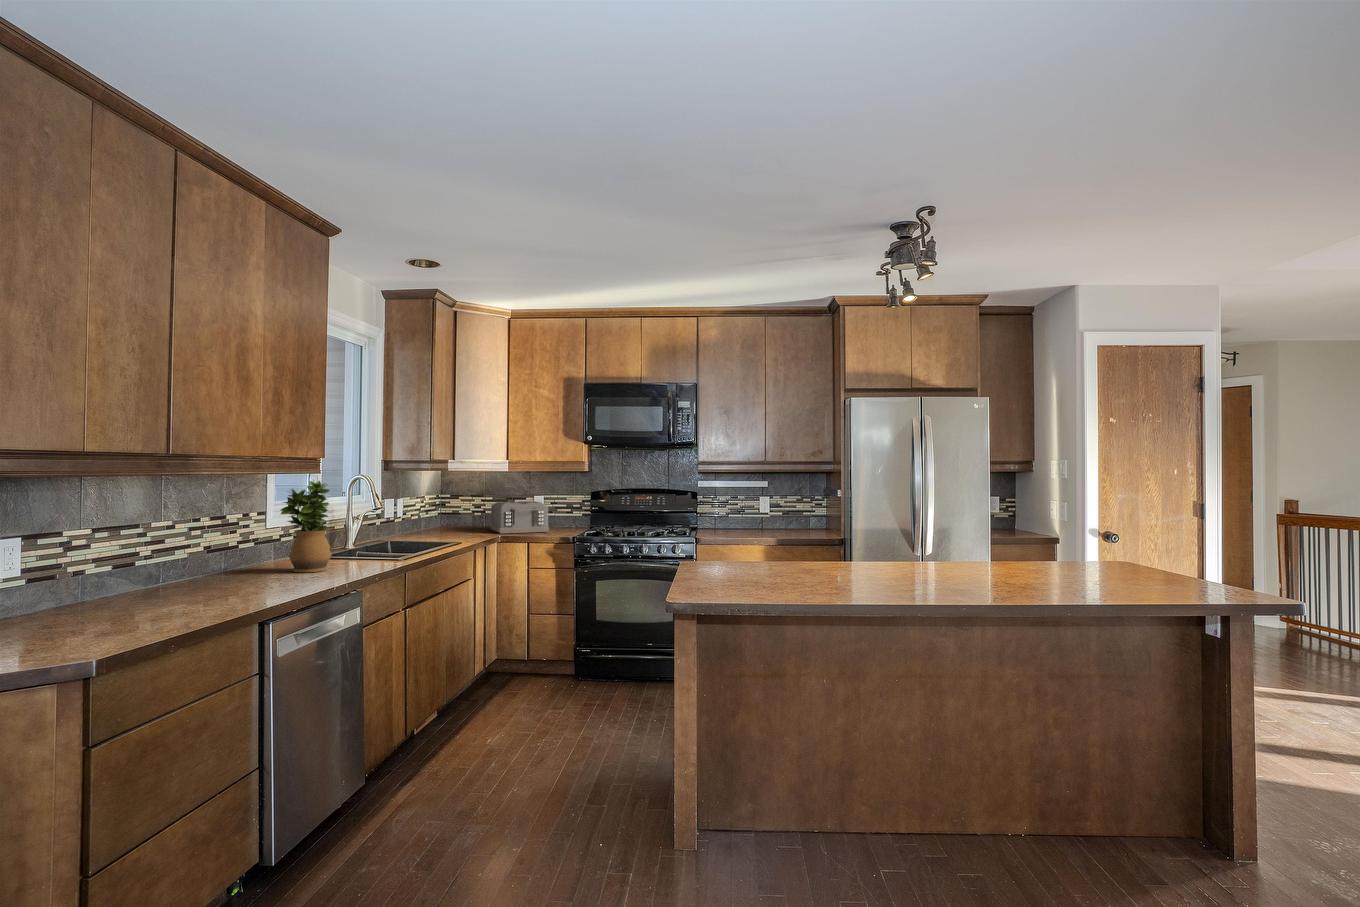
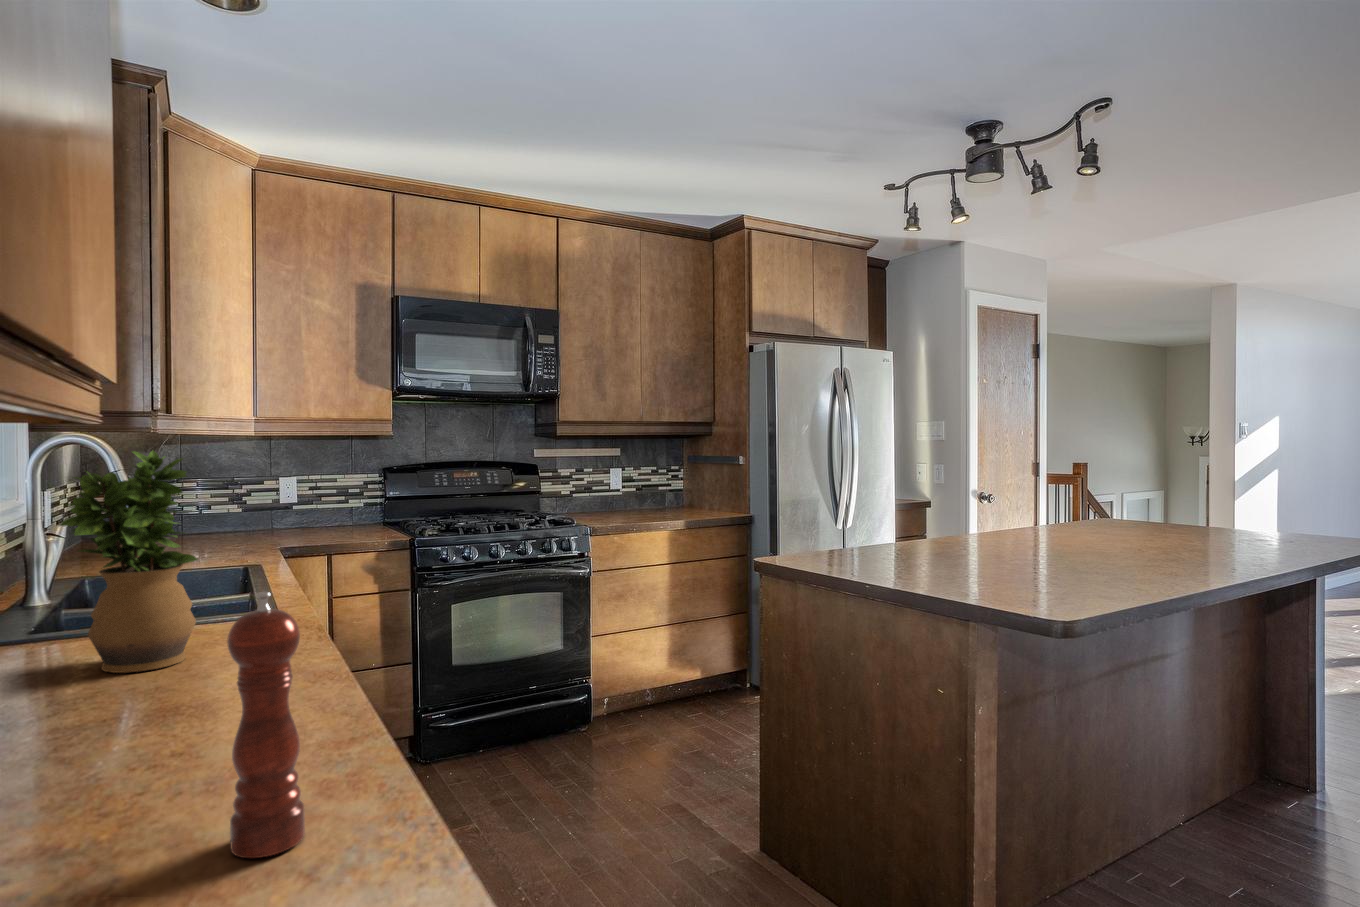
toaster: present [490,501,549,534] -> none [219,486,344,543]
pepper mill: none [194,529,219,611] -> present [227,592,305,858]

